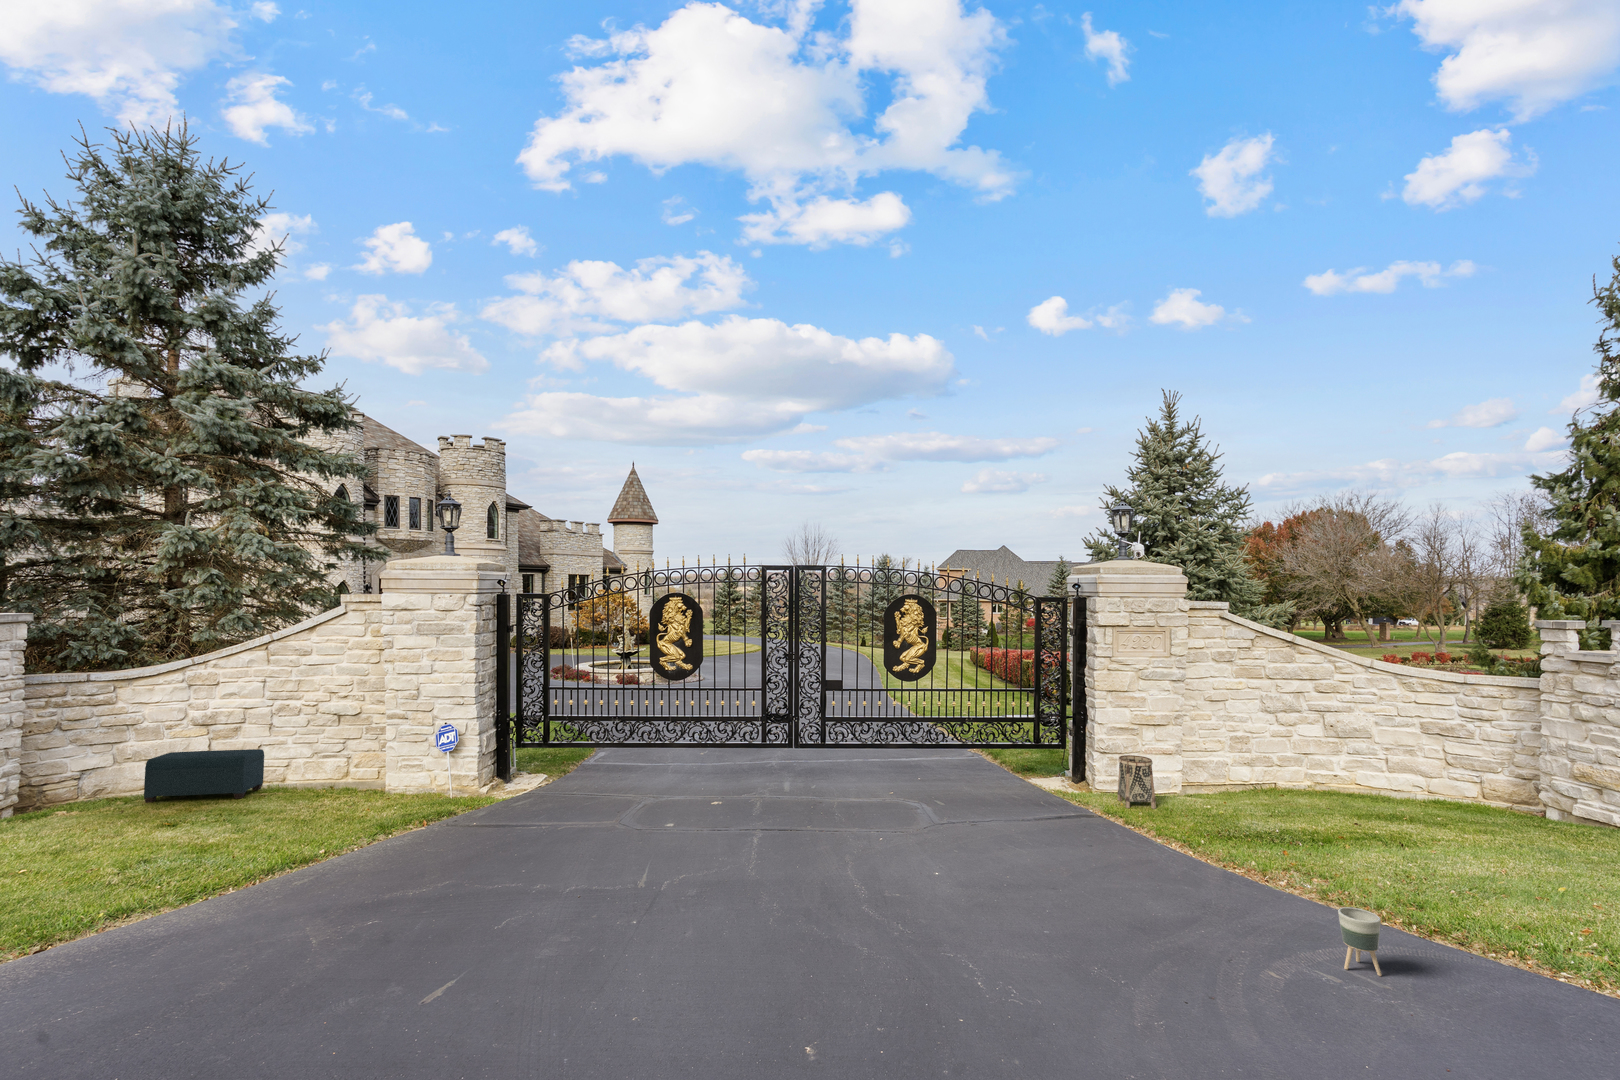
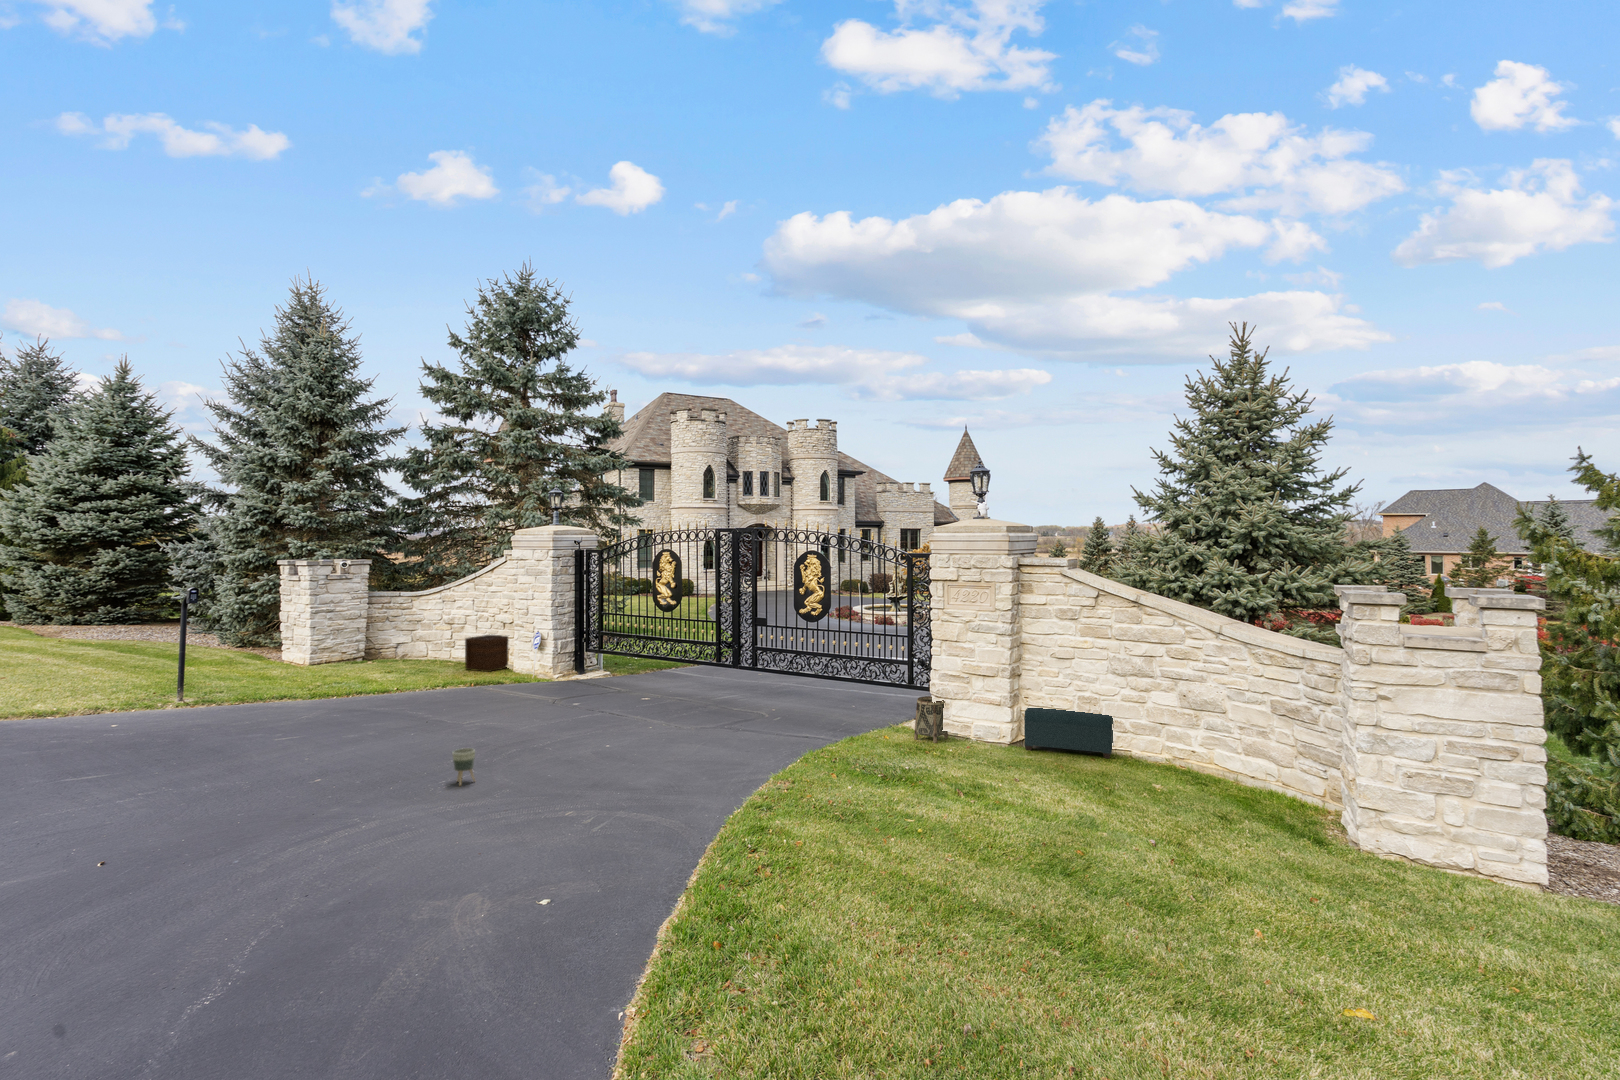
wooden crate: none [276,735,362,800] -> present [465,634,509,672]
bench: present [144,749,264,803] -> present [1024,708,1114,759]
planter: present [1338,907,1382,976] -> present [452,748,475,785]

